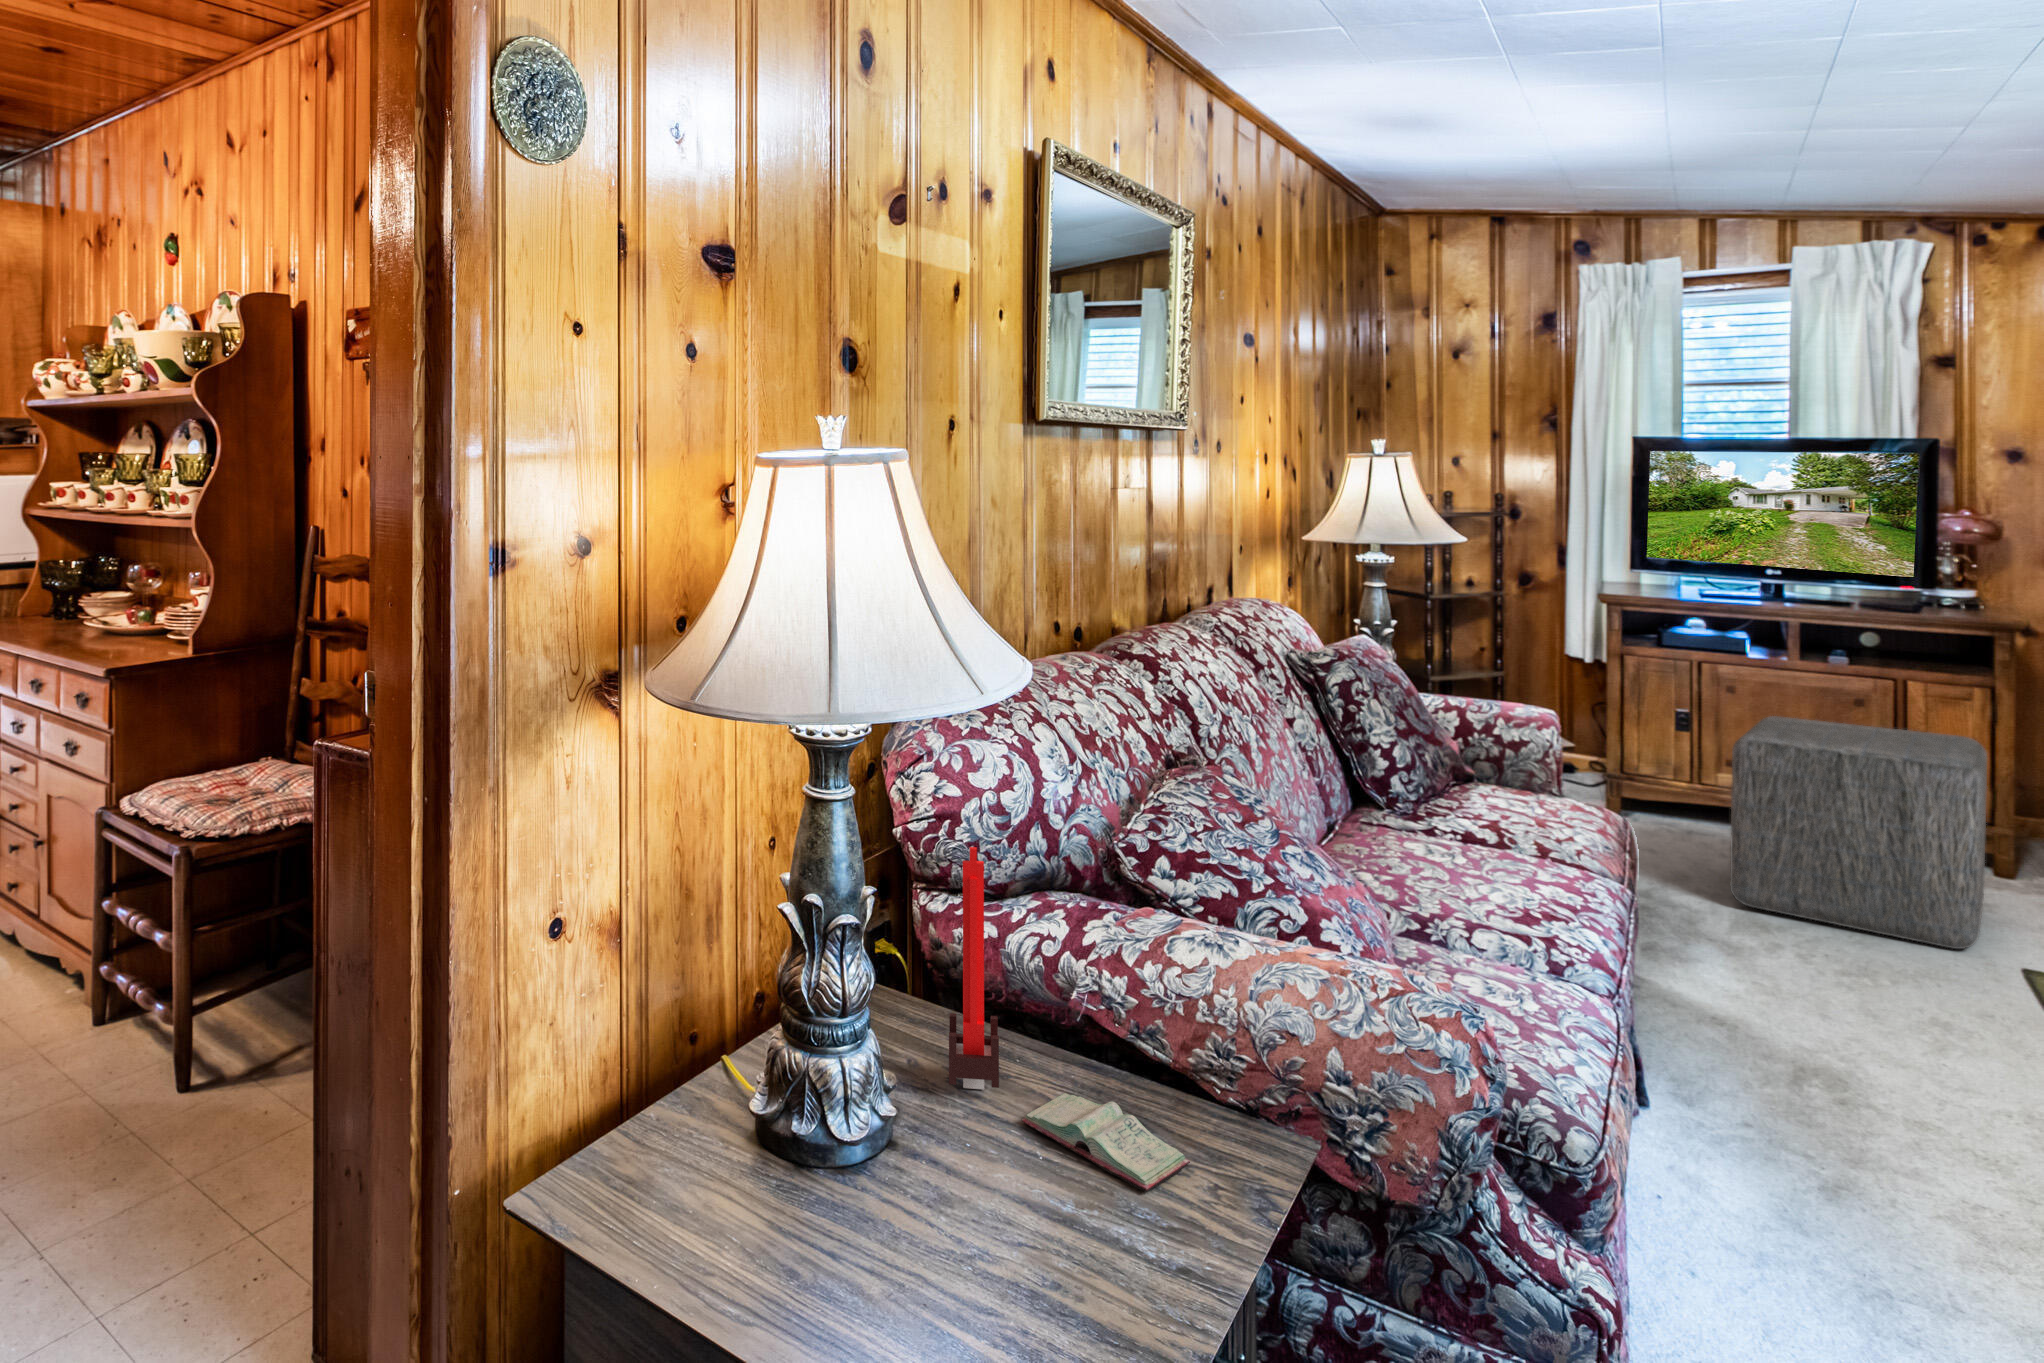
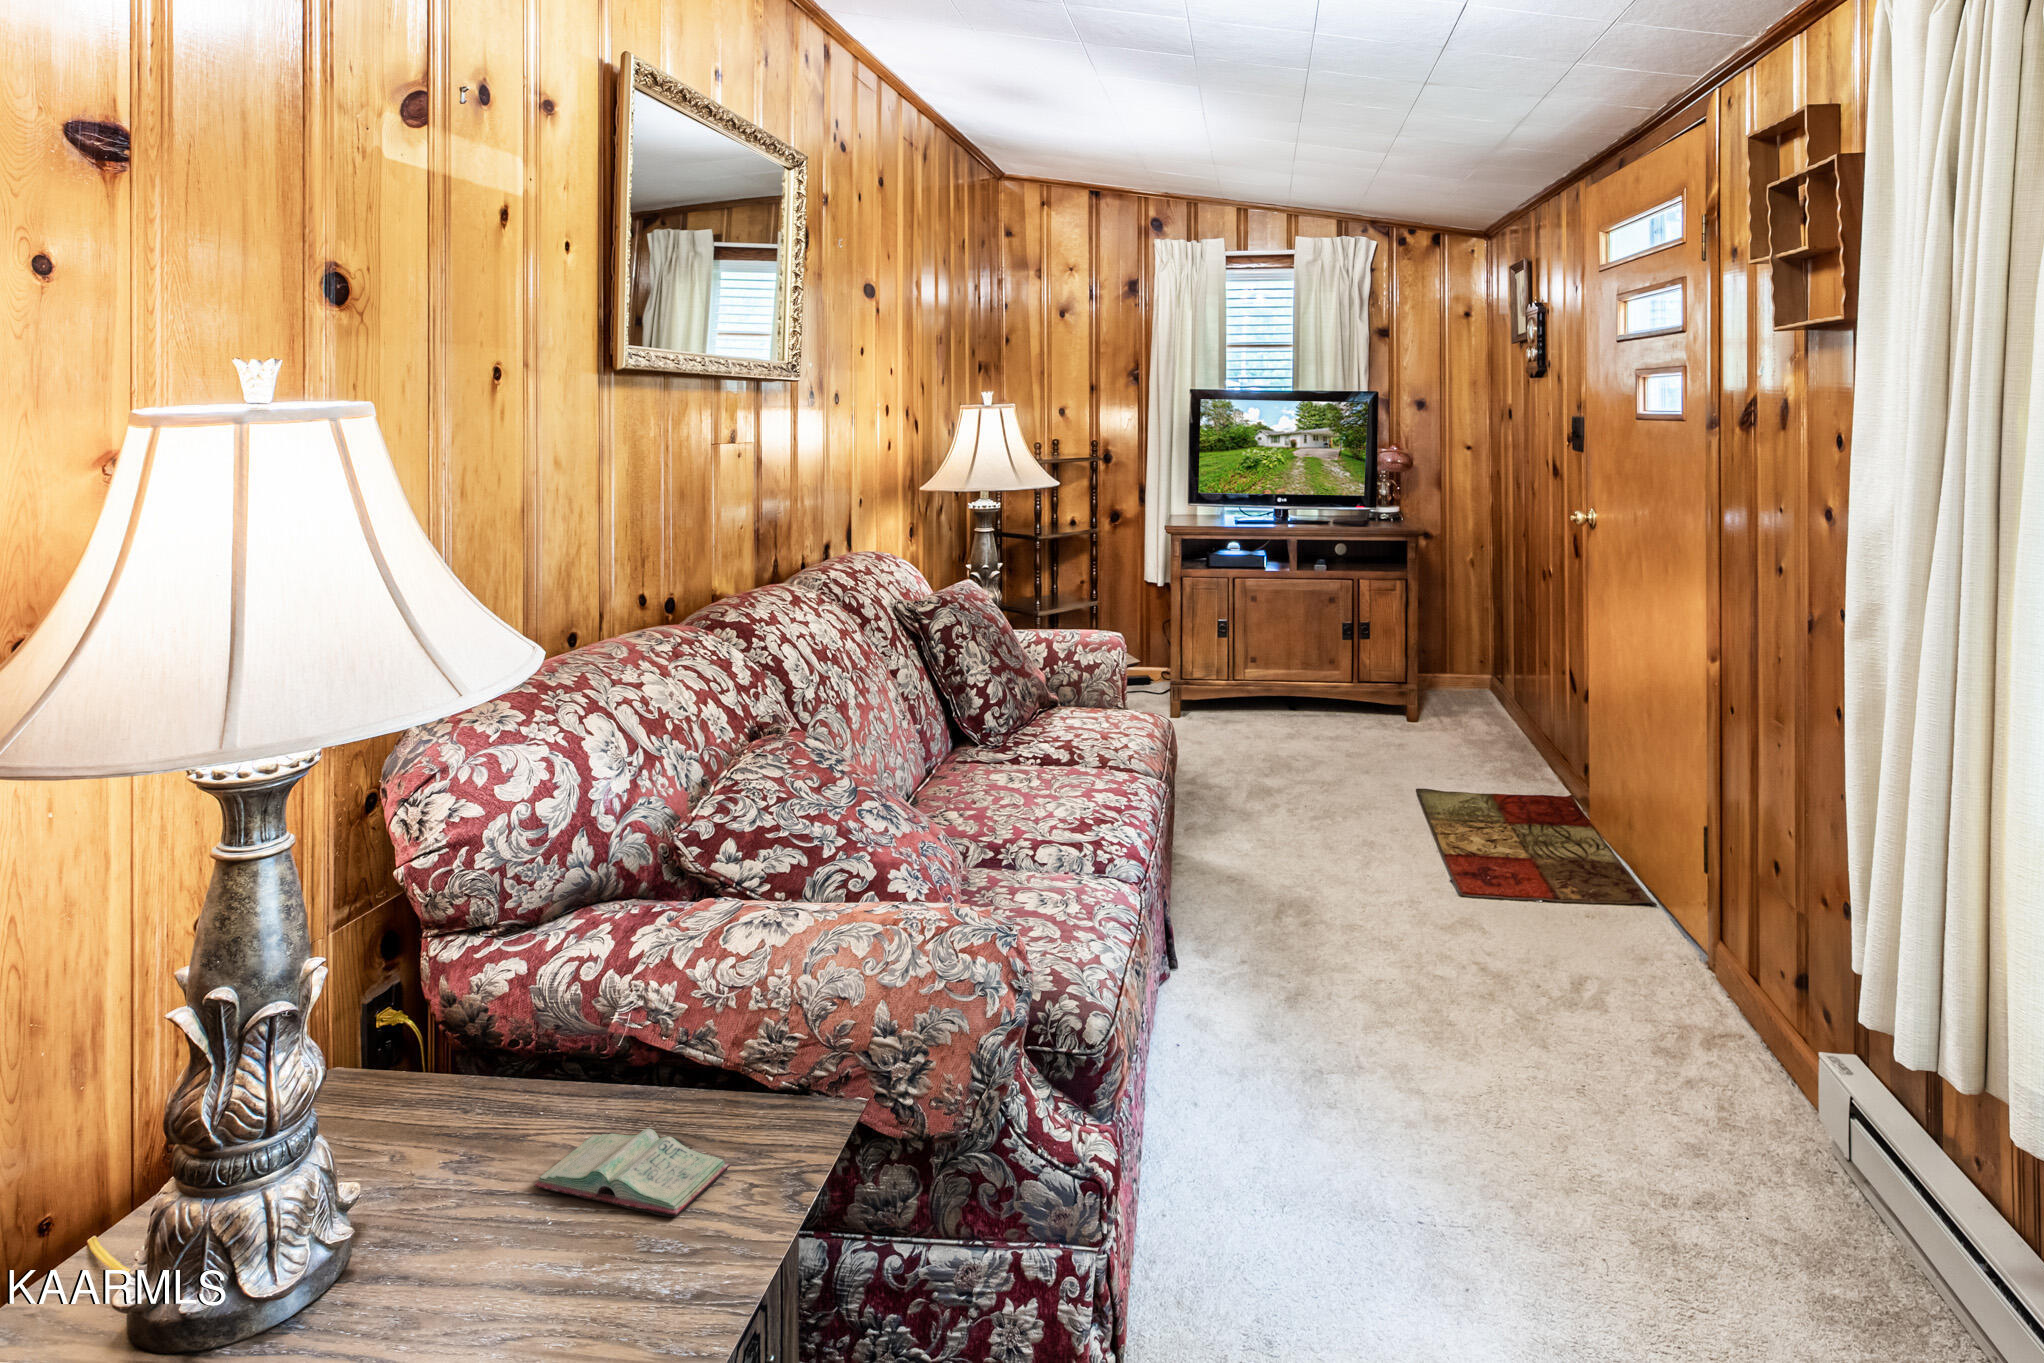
ottoman: present [1730,716,1987,949] -> none [1238,625,1381,782]
candle: present [949,847,999,1089] -> none [434,885,510,1173]

